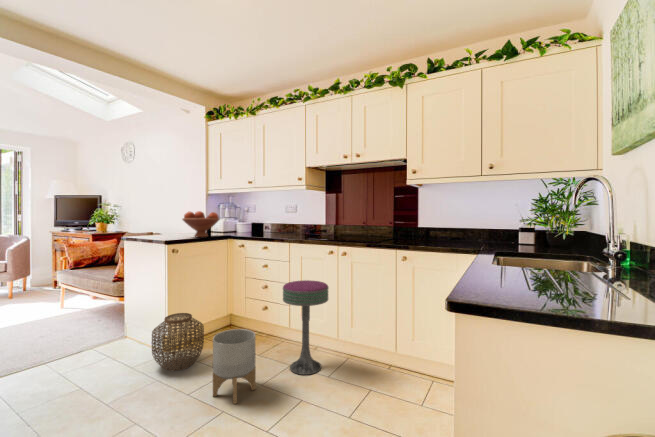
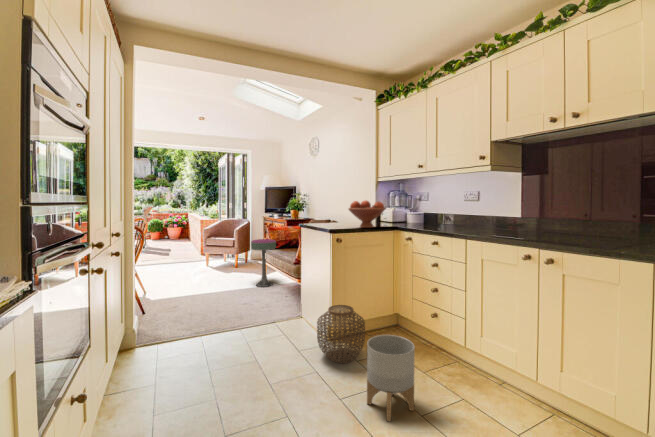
bar stool: present [283,280,328,375] -> present [251,239,276,287]

